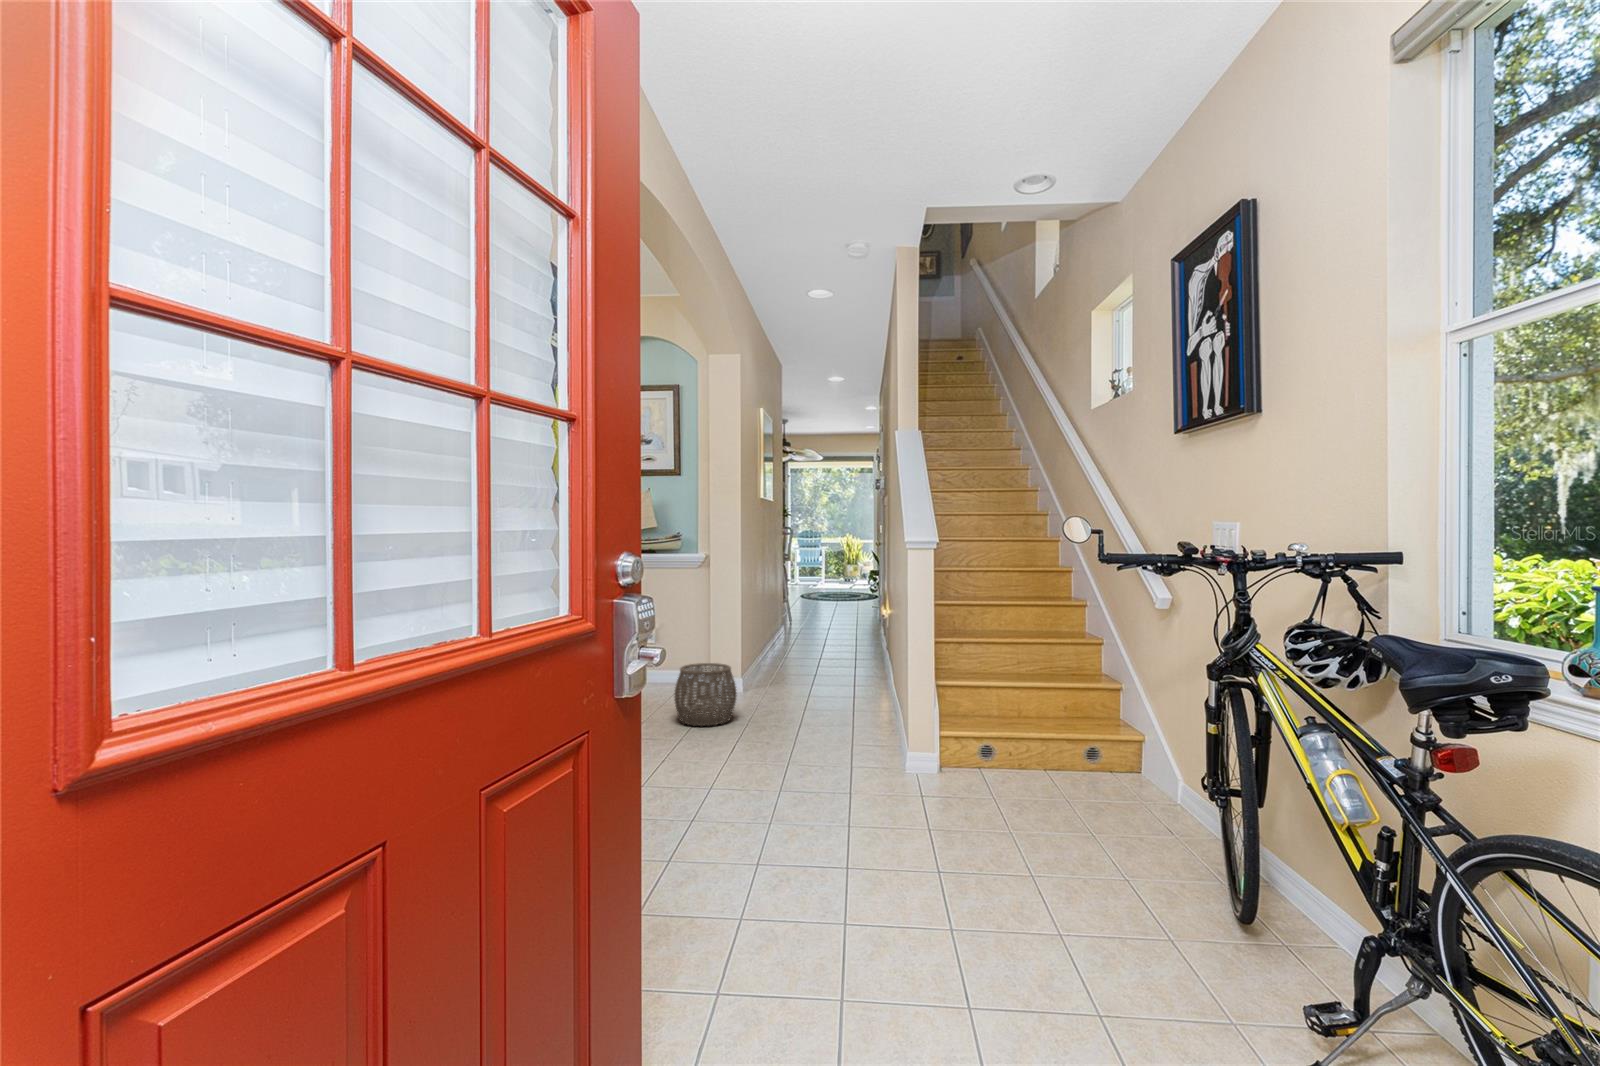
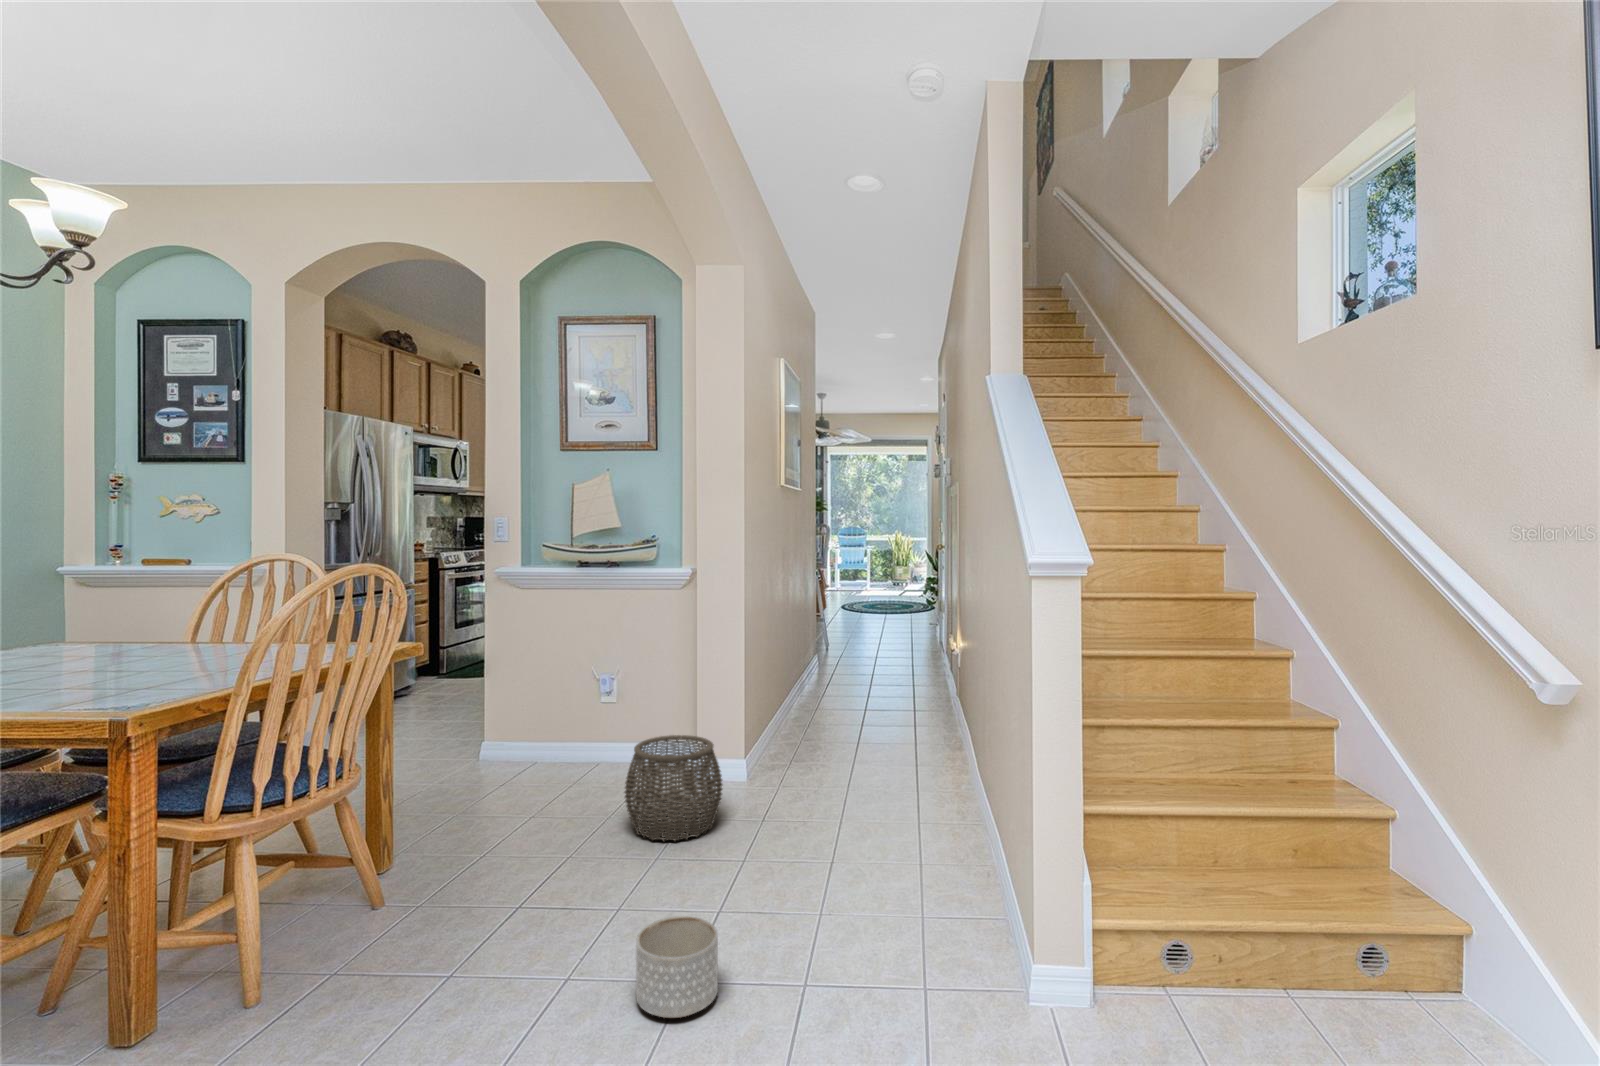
planter: none [710,739,754,784] -> present [636,916,718,1018]

